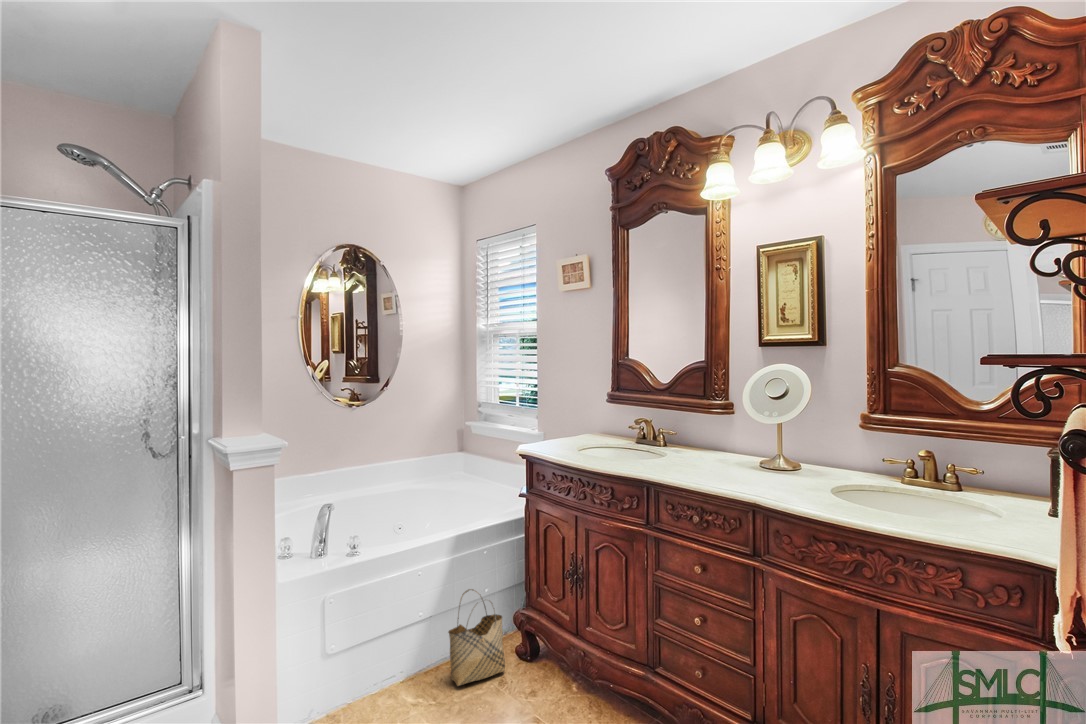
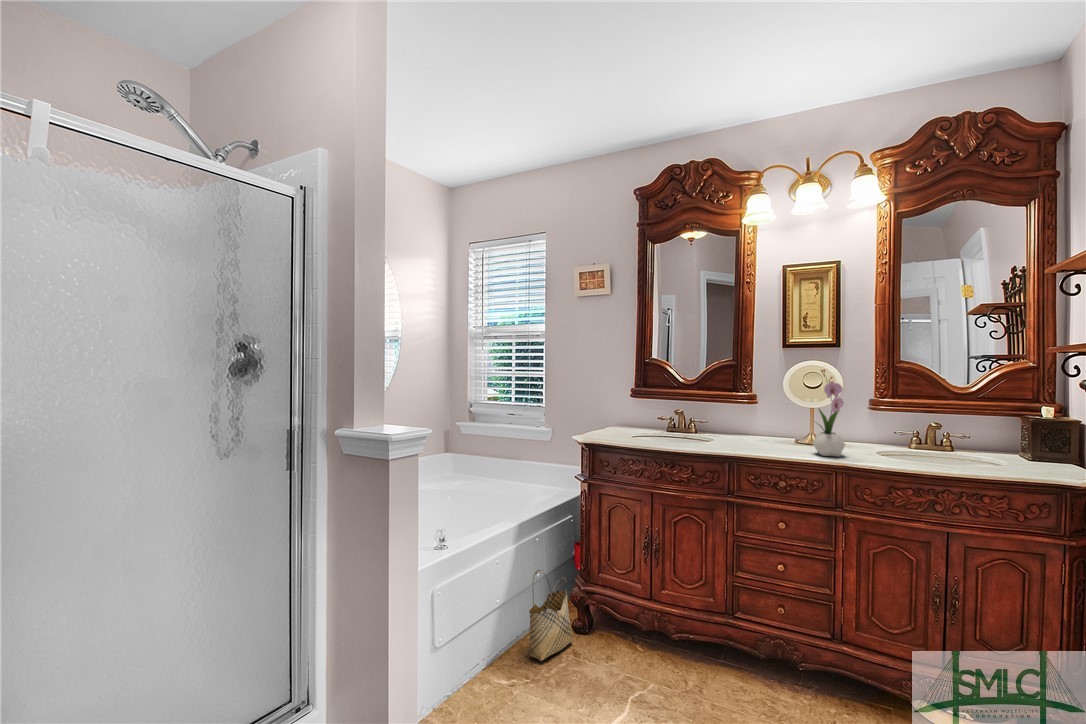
flower arrangement: none [748,374,788,485] -> present [813,369,845,457]

